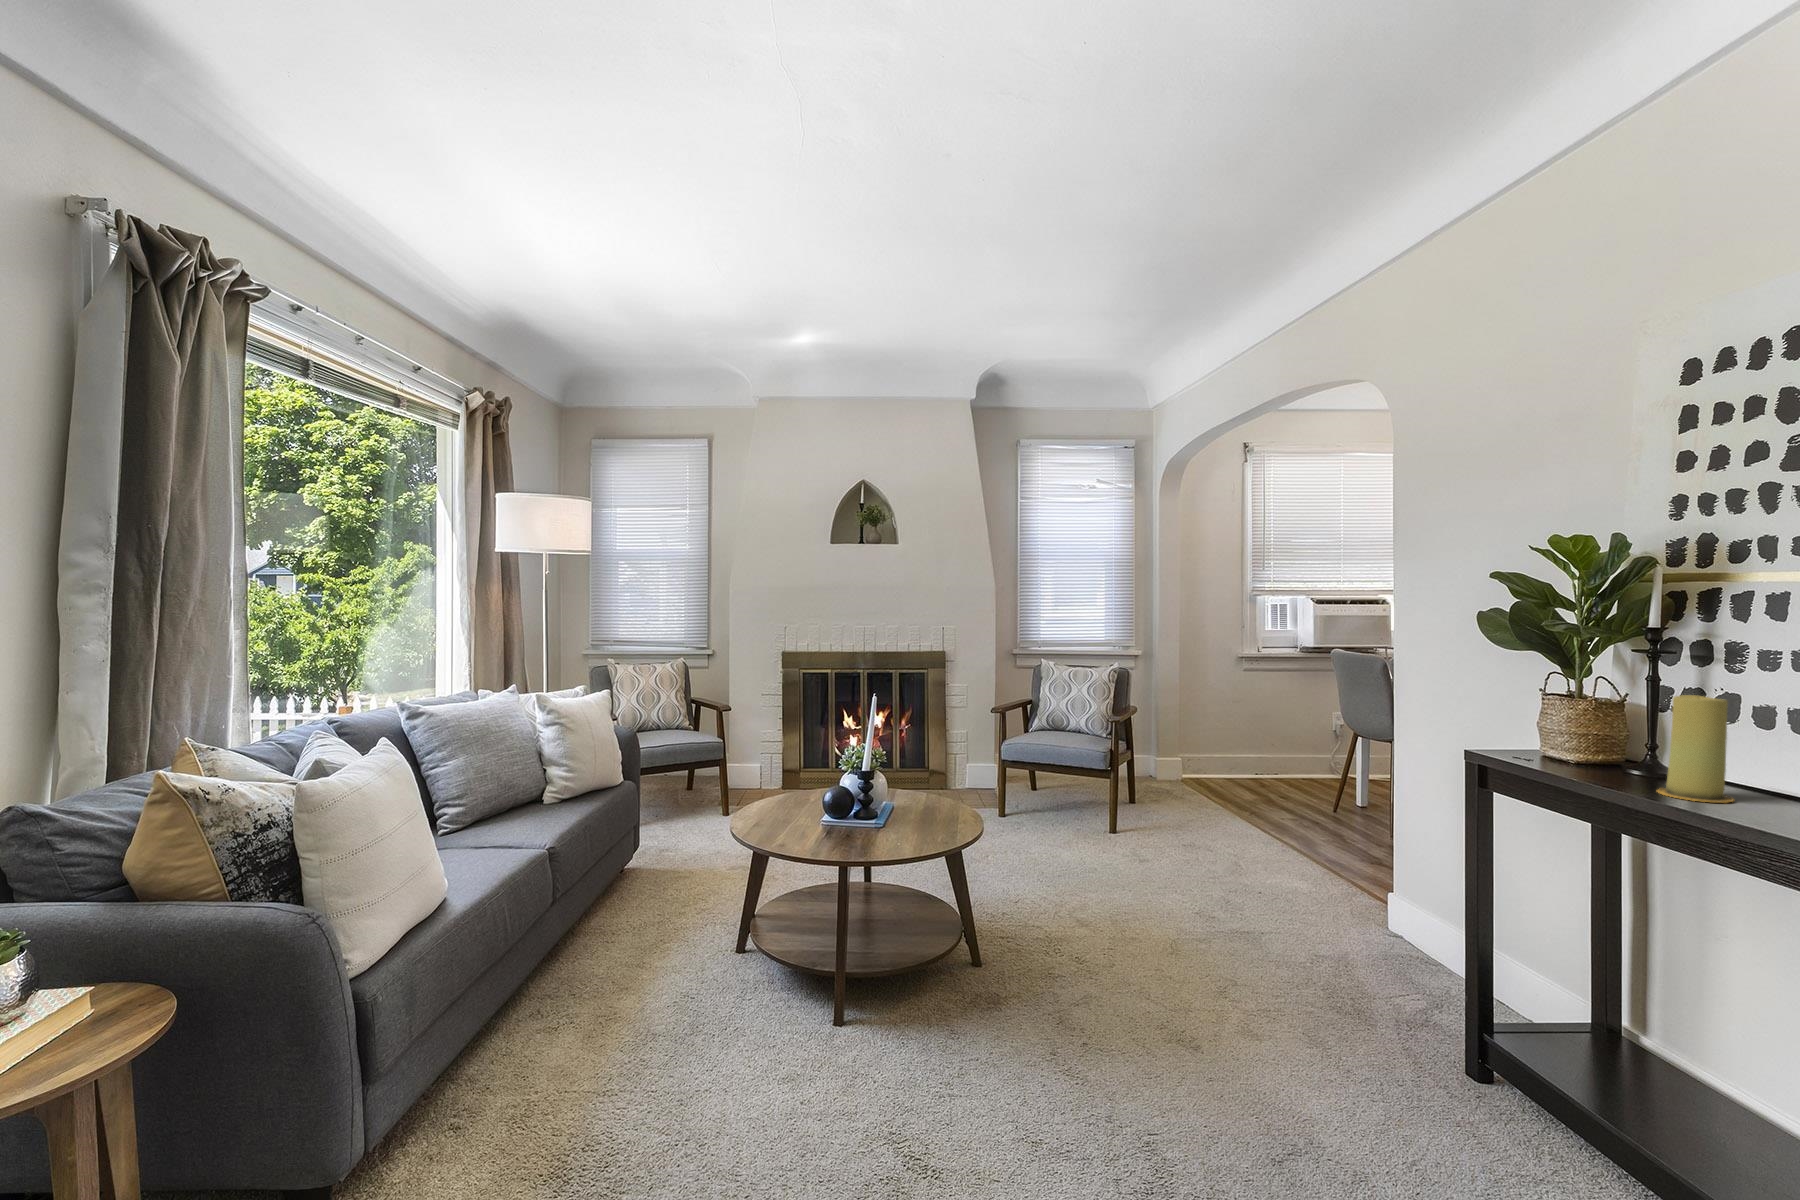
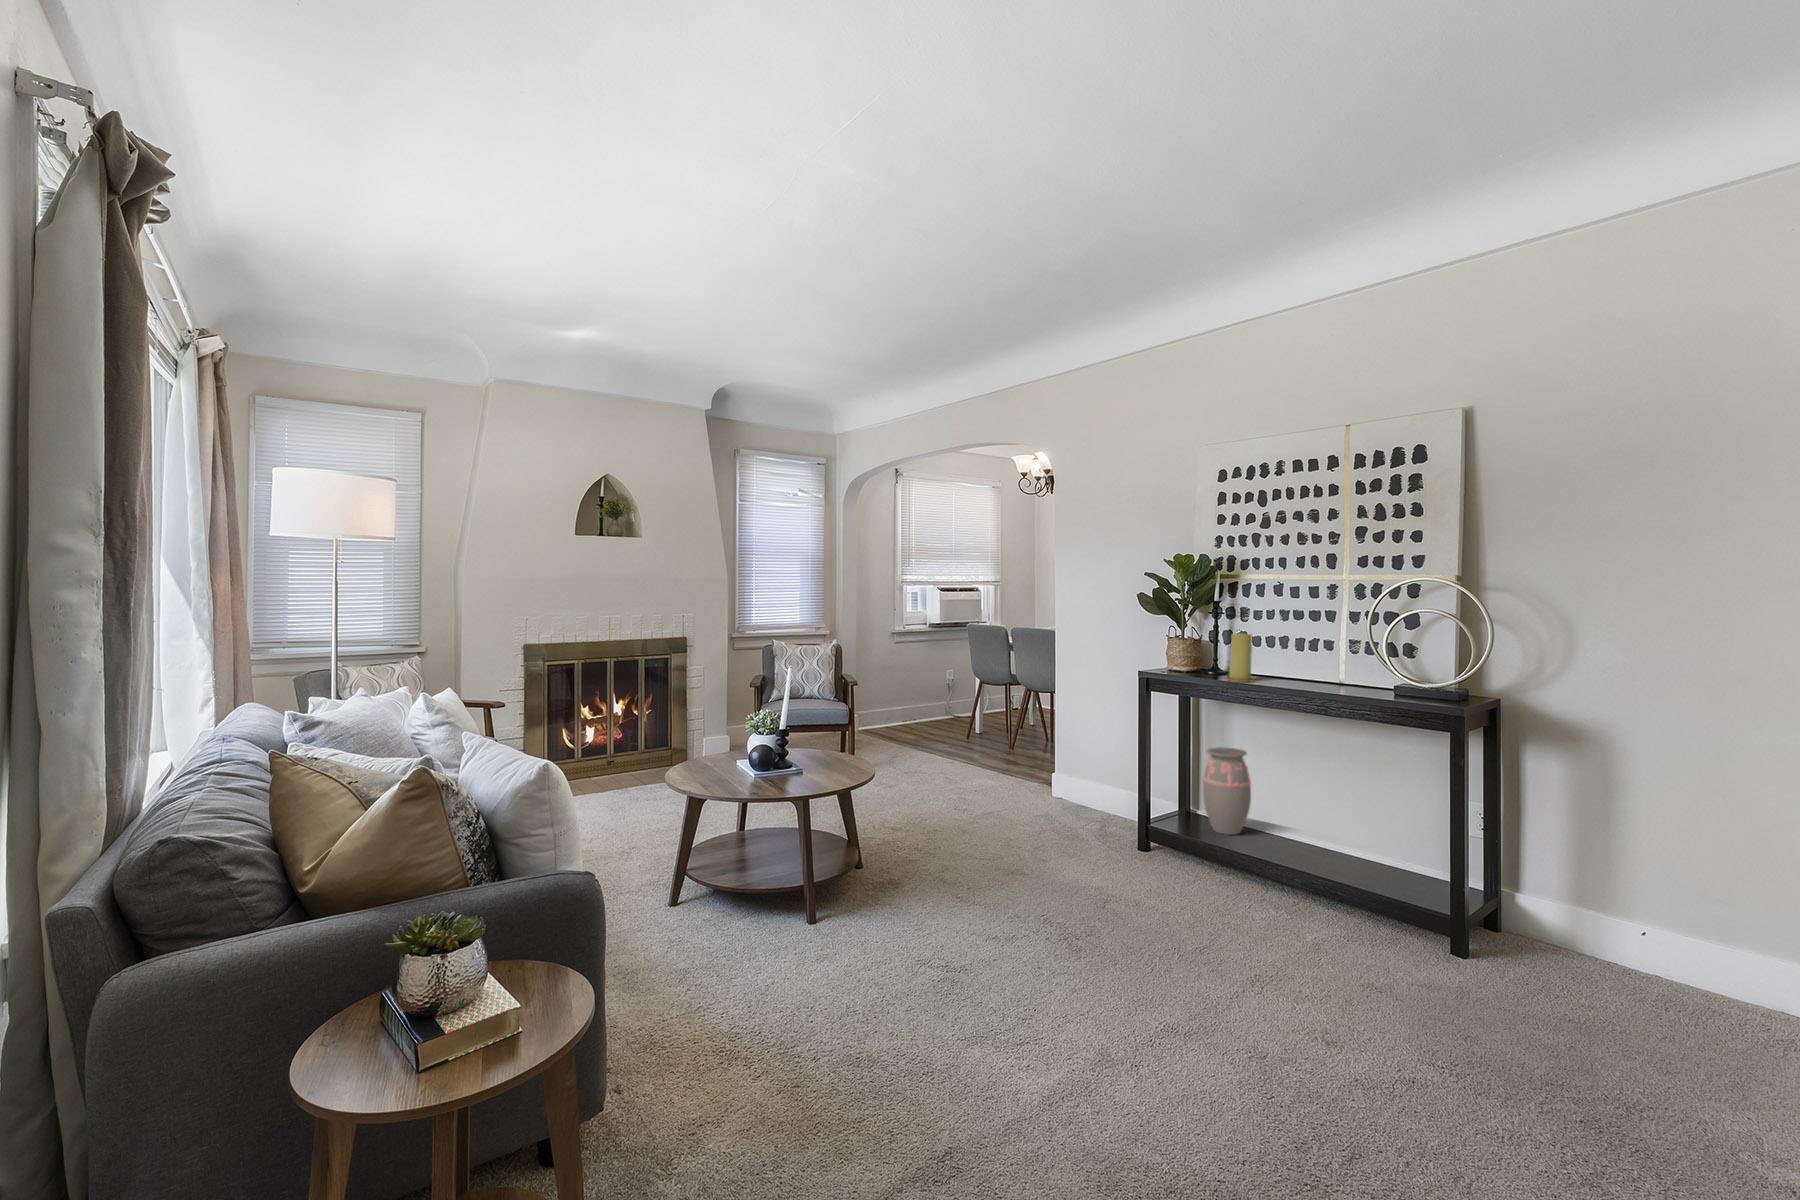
decorative vase: none [1601,923,1725,1120] -> present [1203,747,1251,835]

